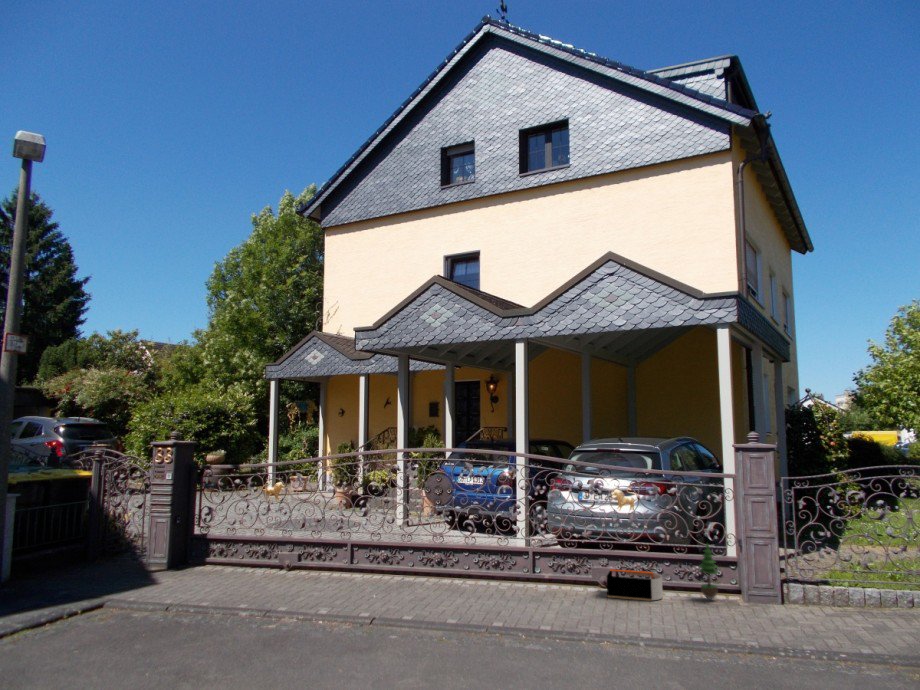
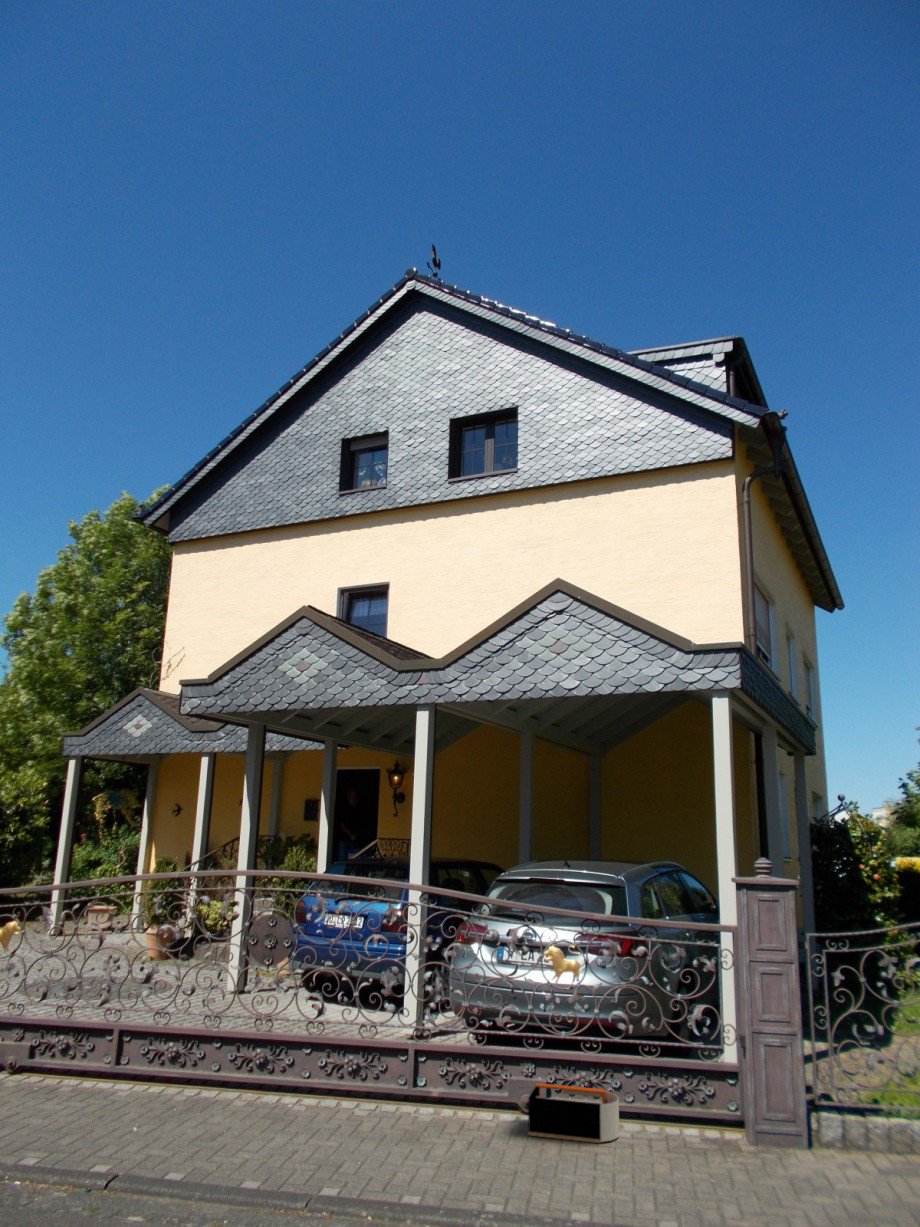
potted tree: present [699,544,718,599] -> none [676,1040,710,1141]

